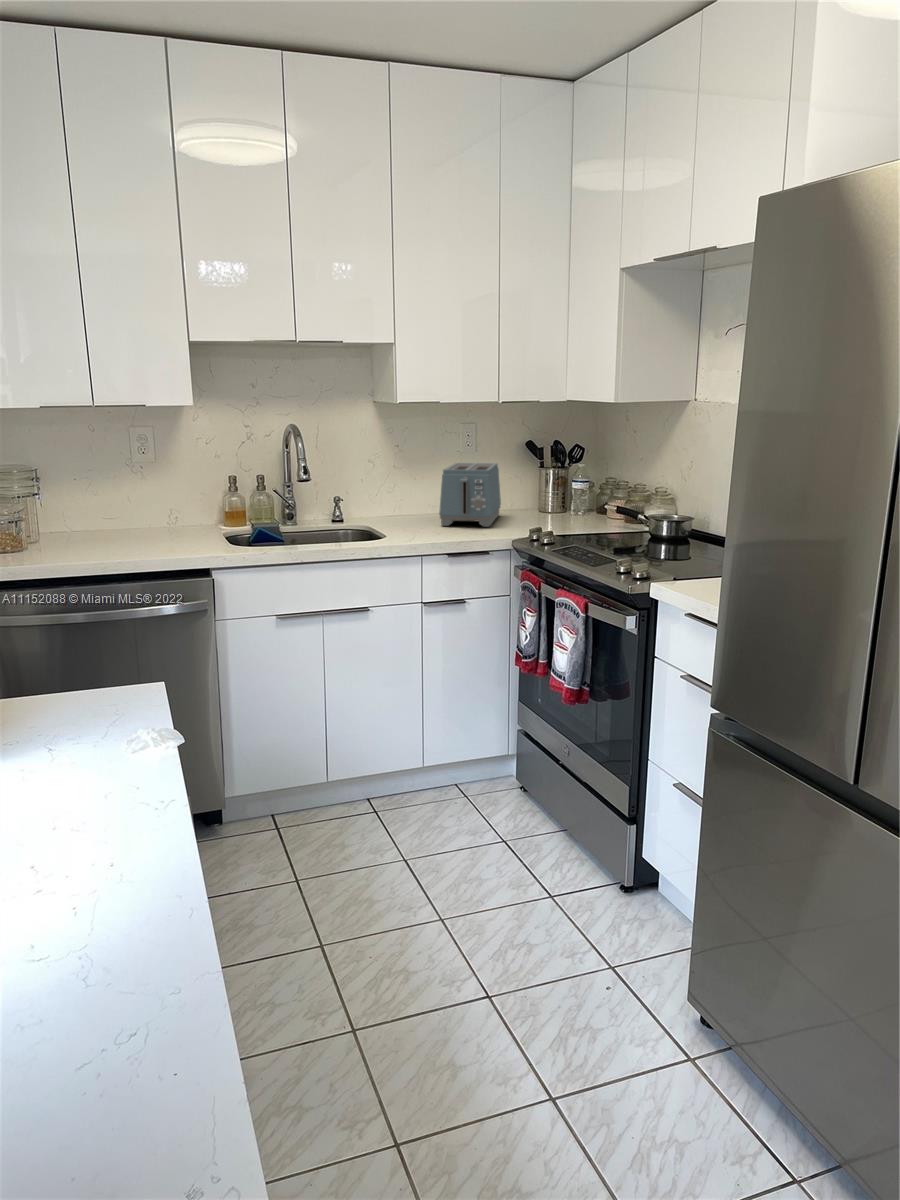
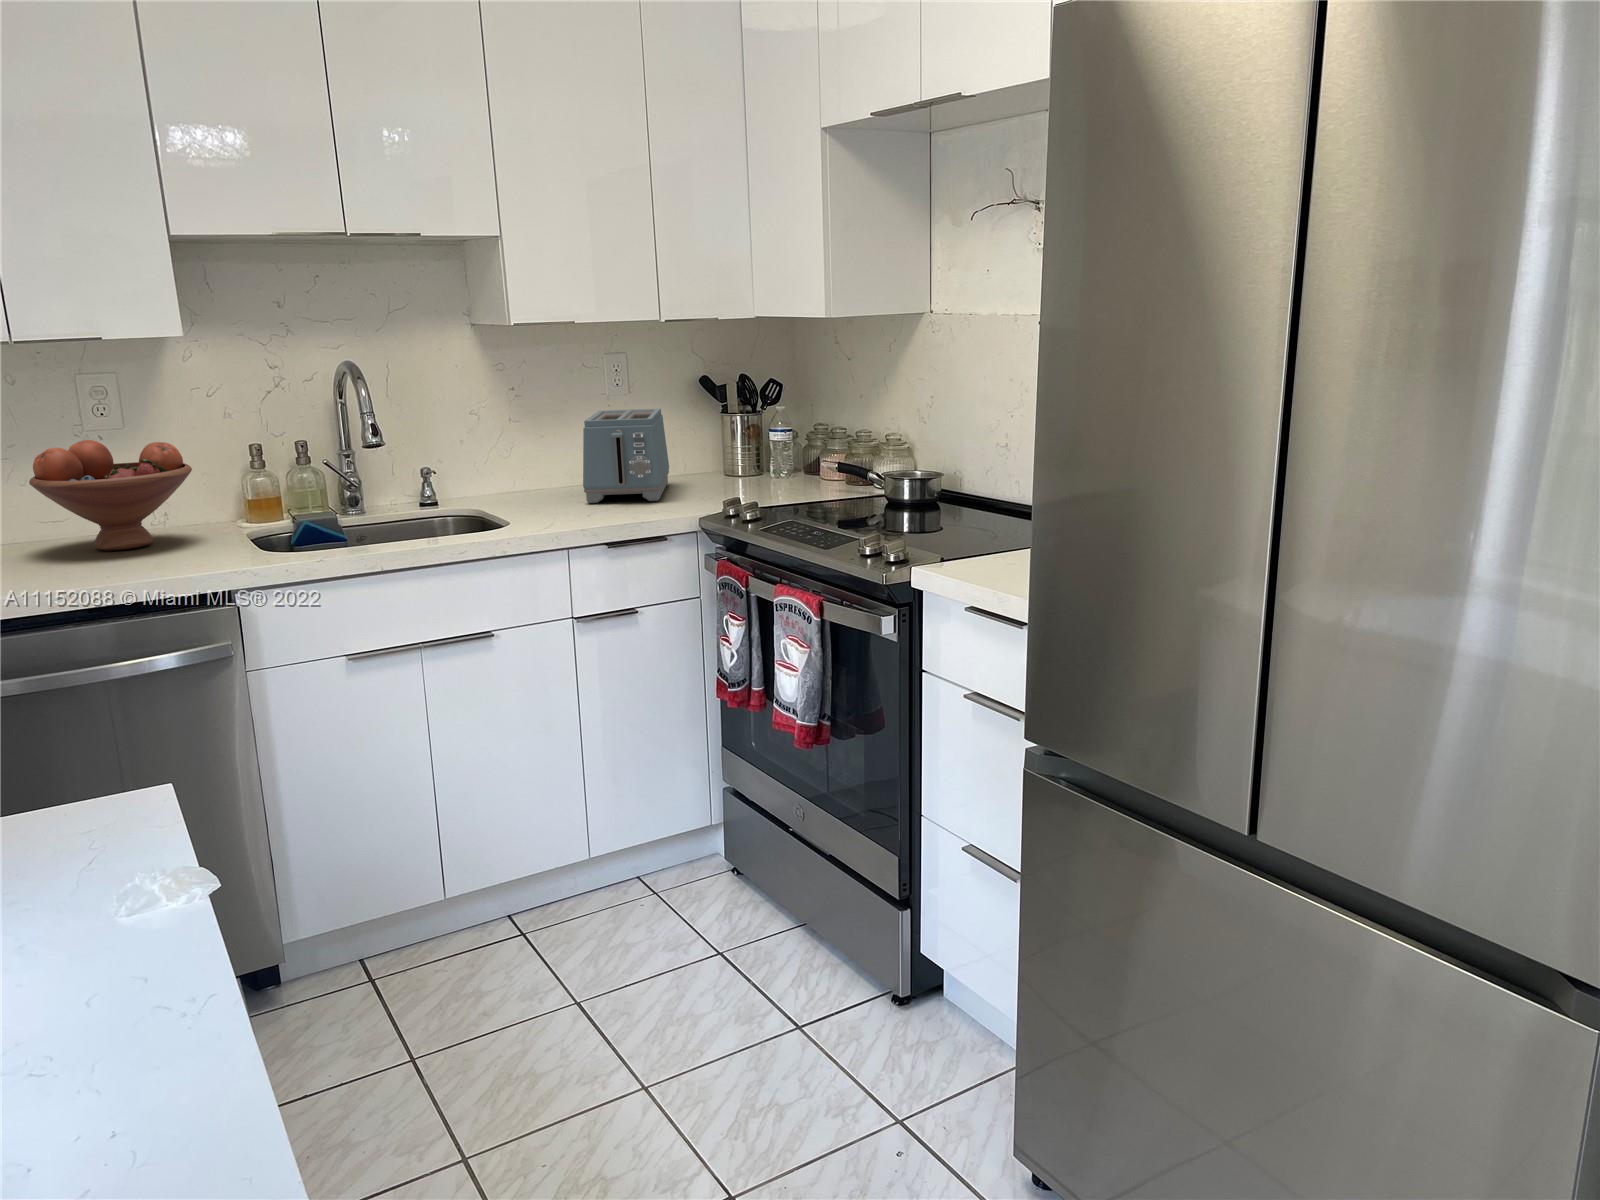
fruit bowl: none [96,469,191,539] -> present [29,440,192,551]

